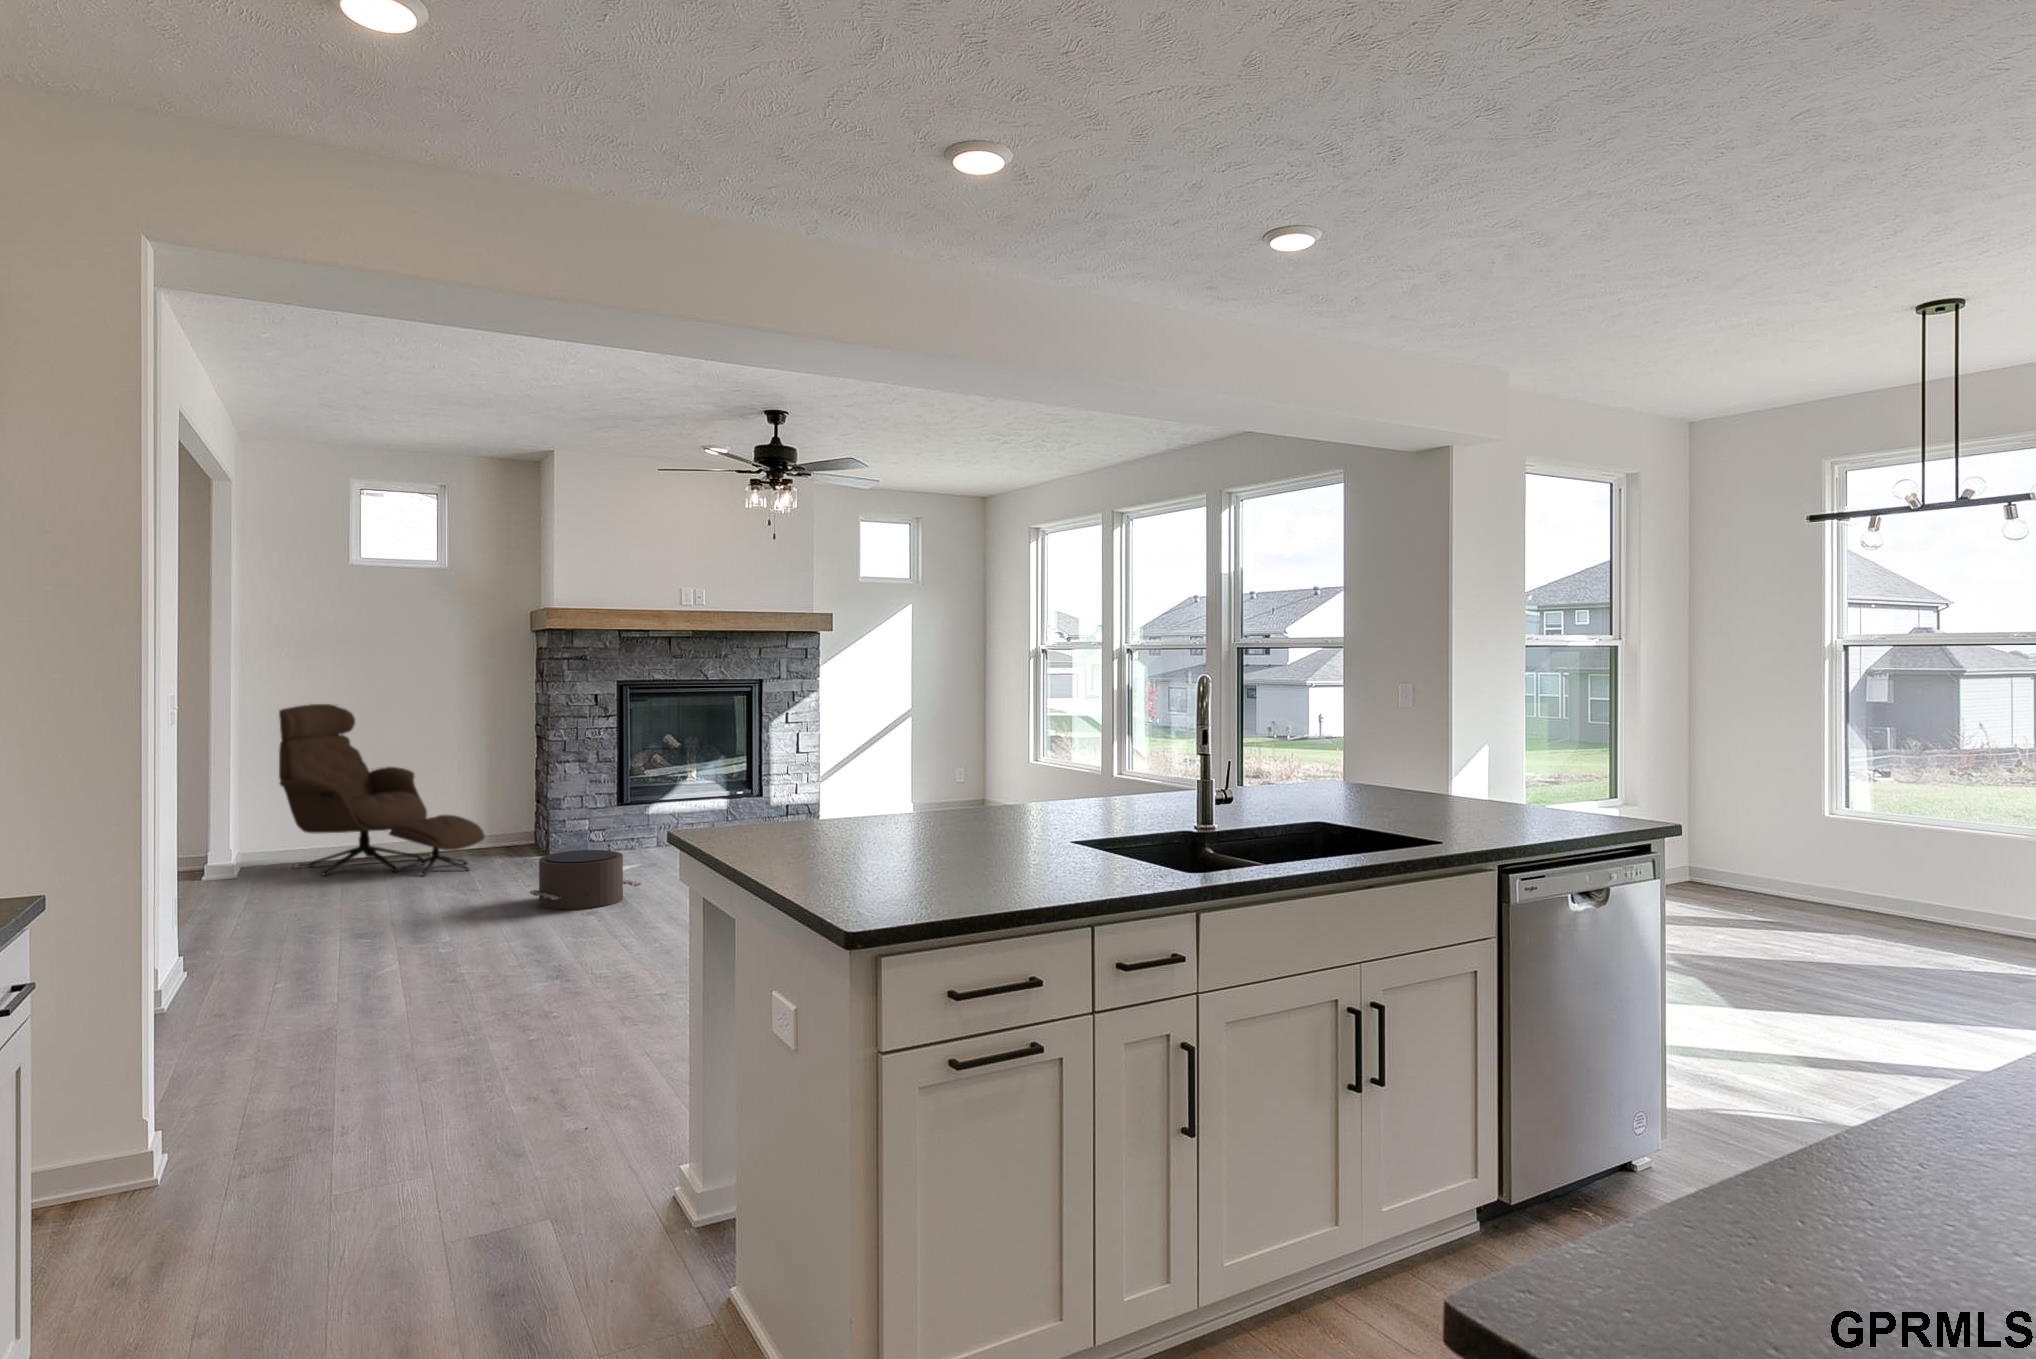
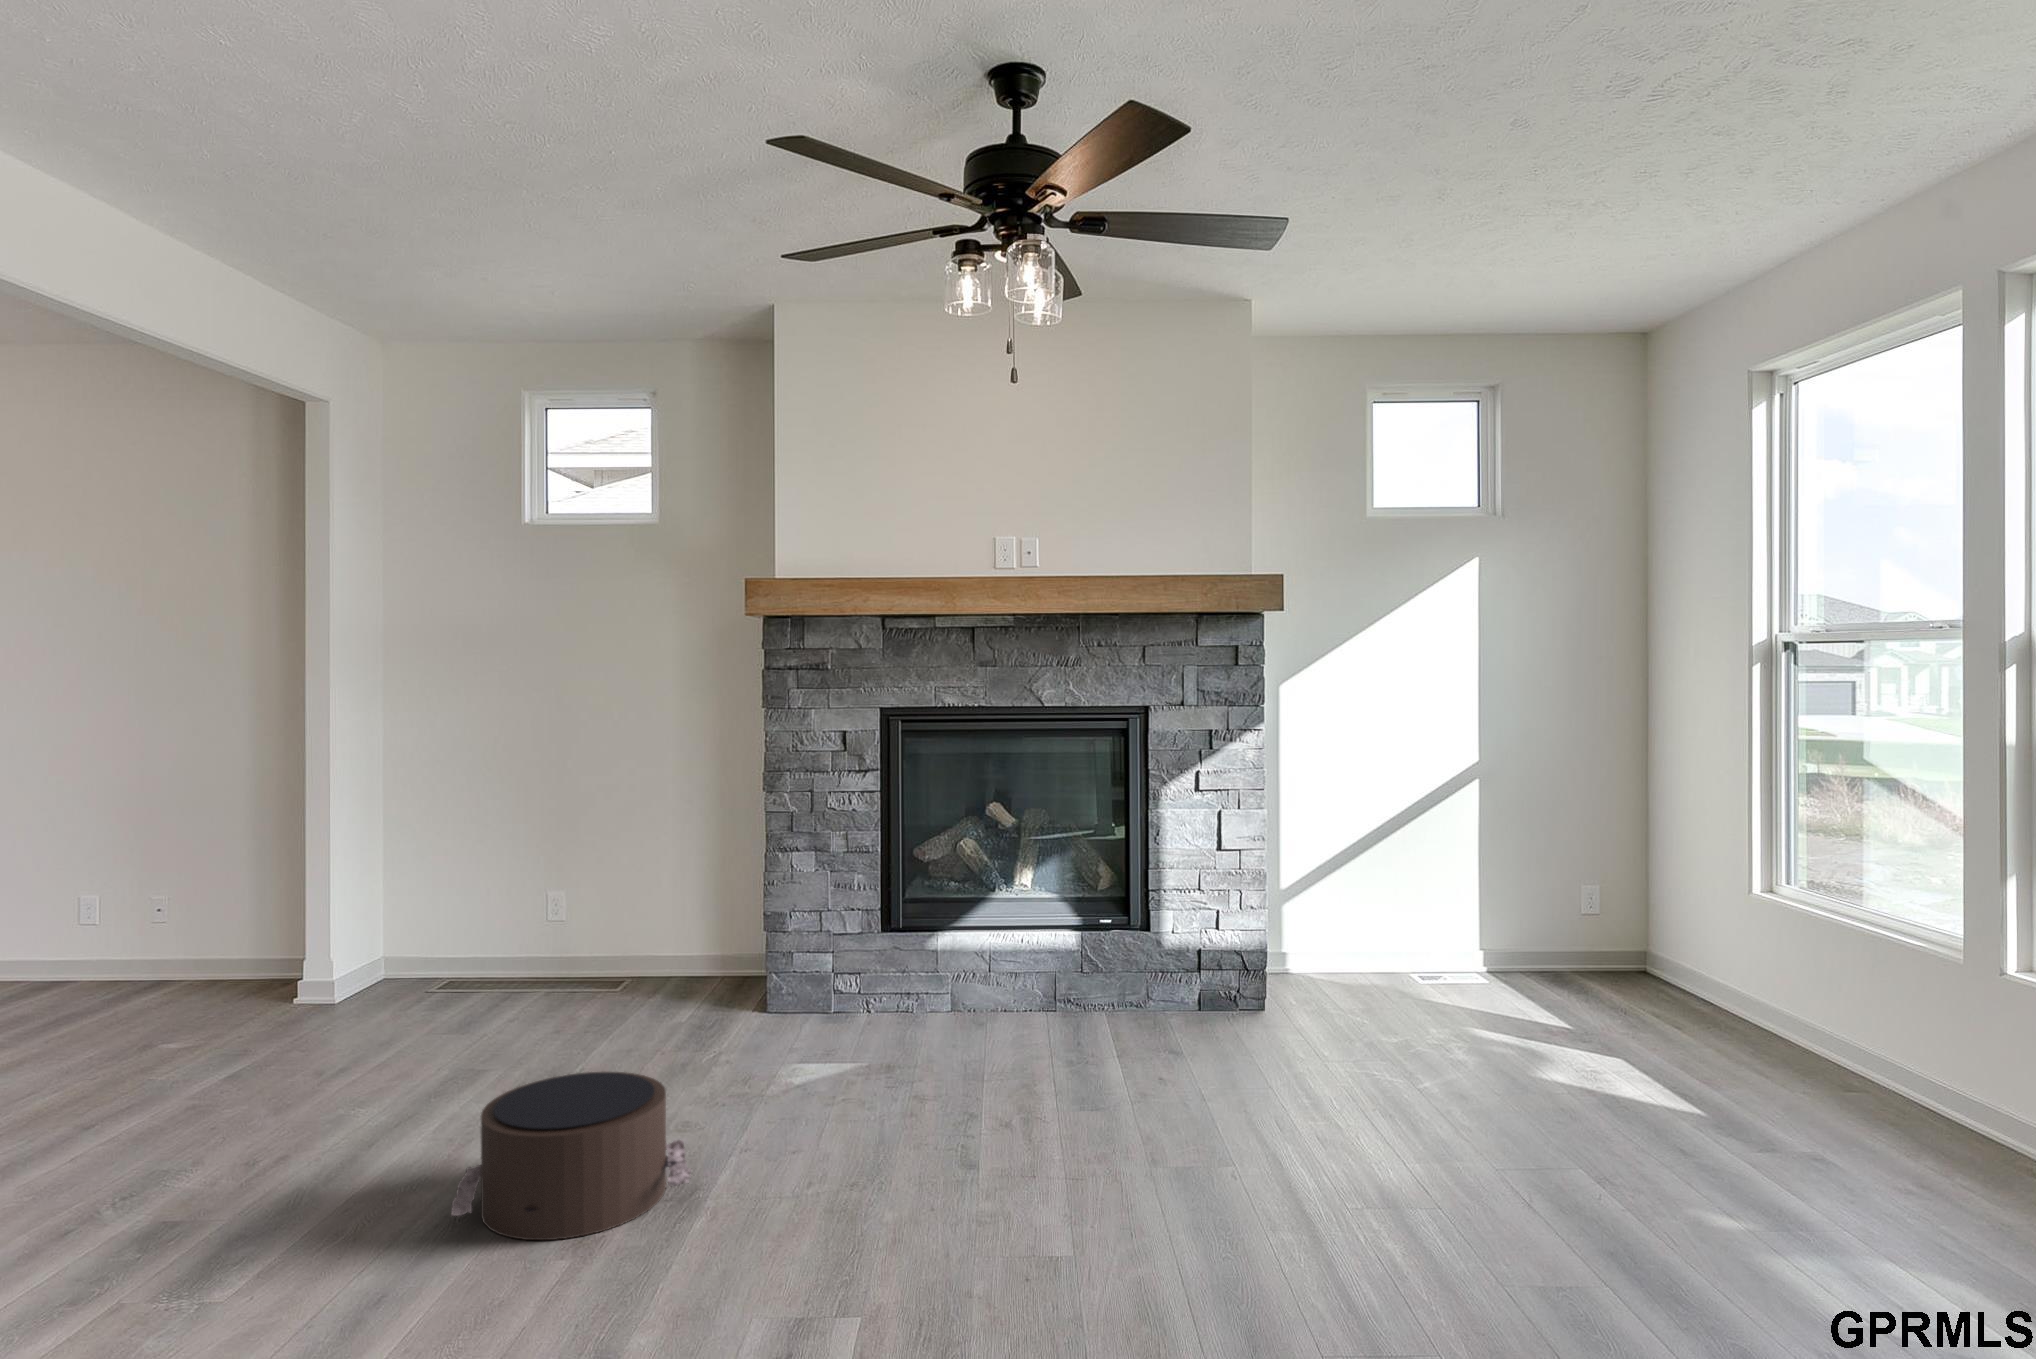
lounge chair: present [279,704,485,876] -> none [381,741,644,1044]

